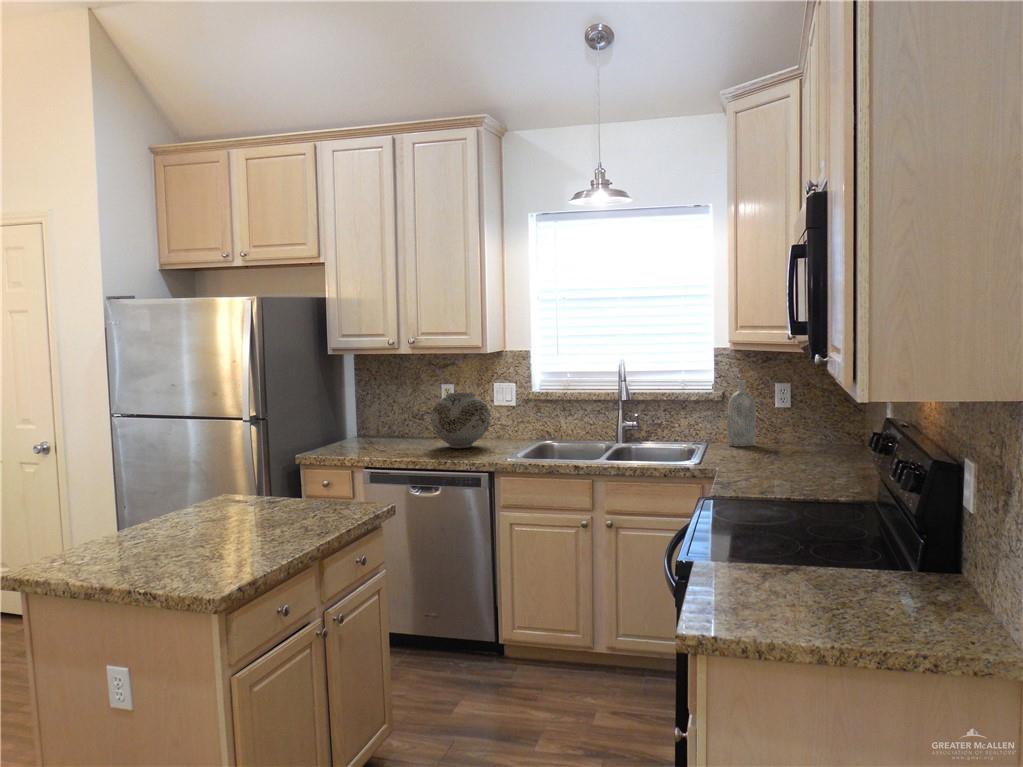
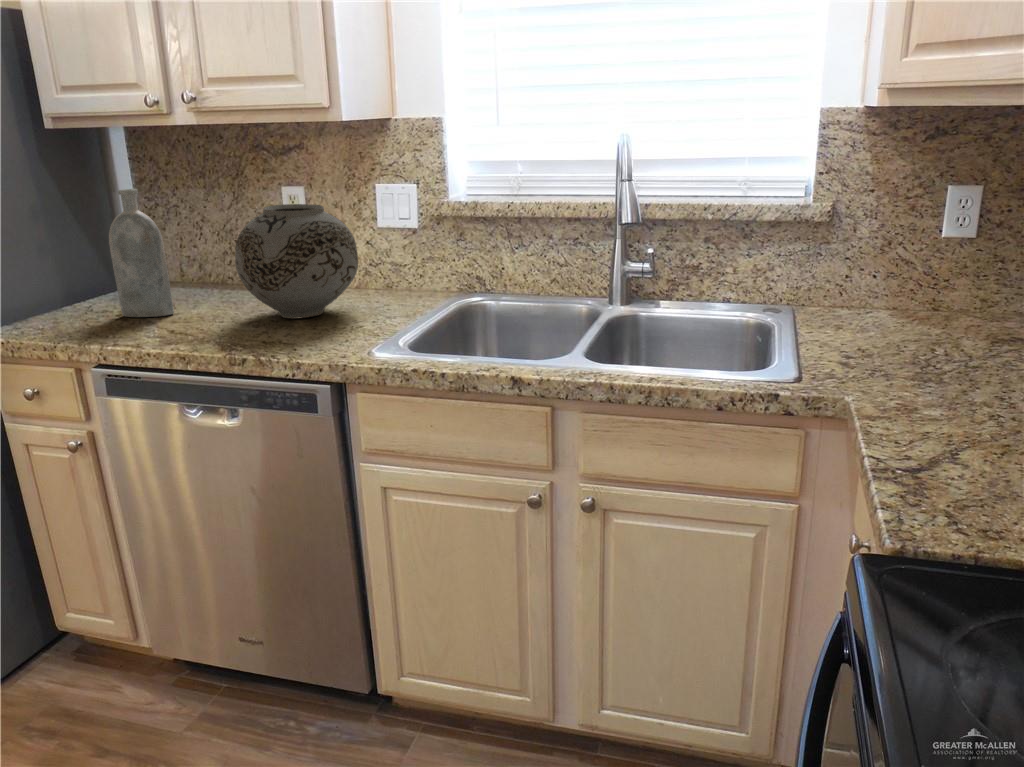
bottle: present [727,380,756,446] -> present [109,189,174,317]

